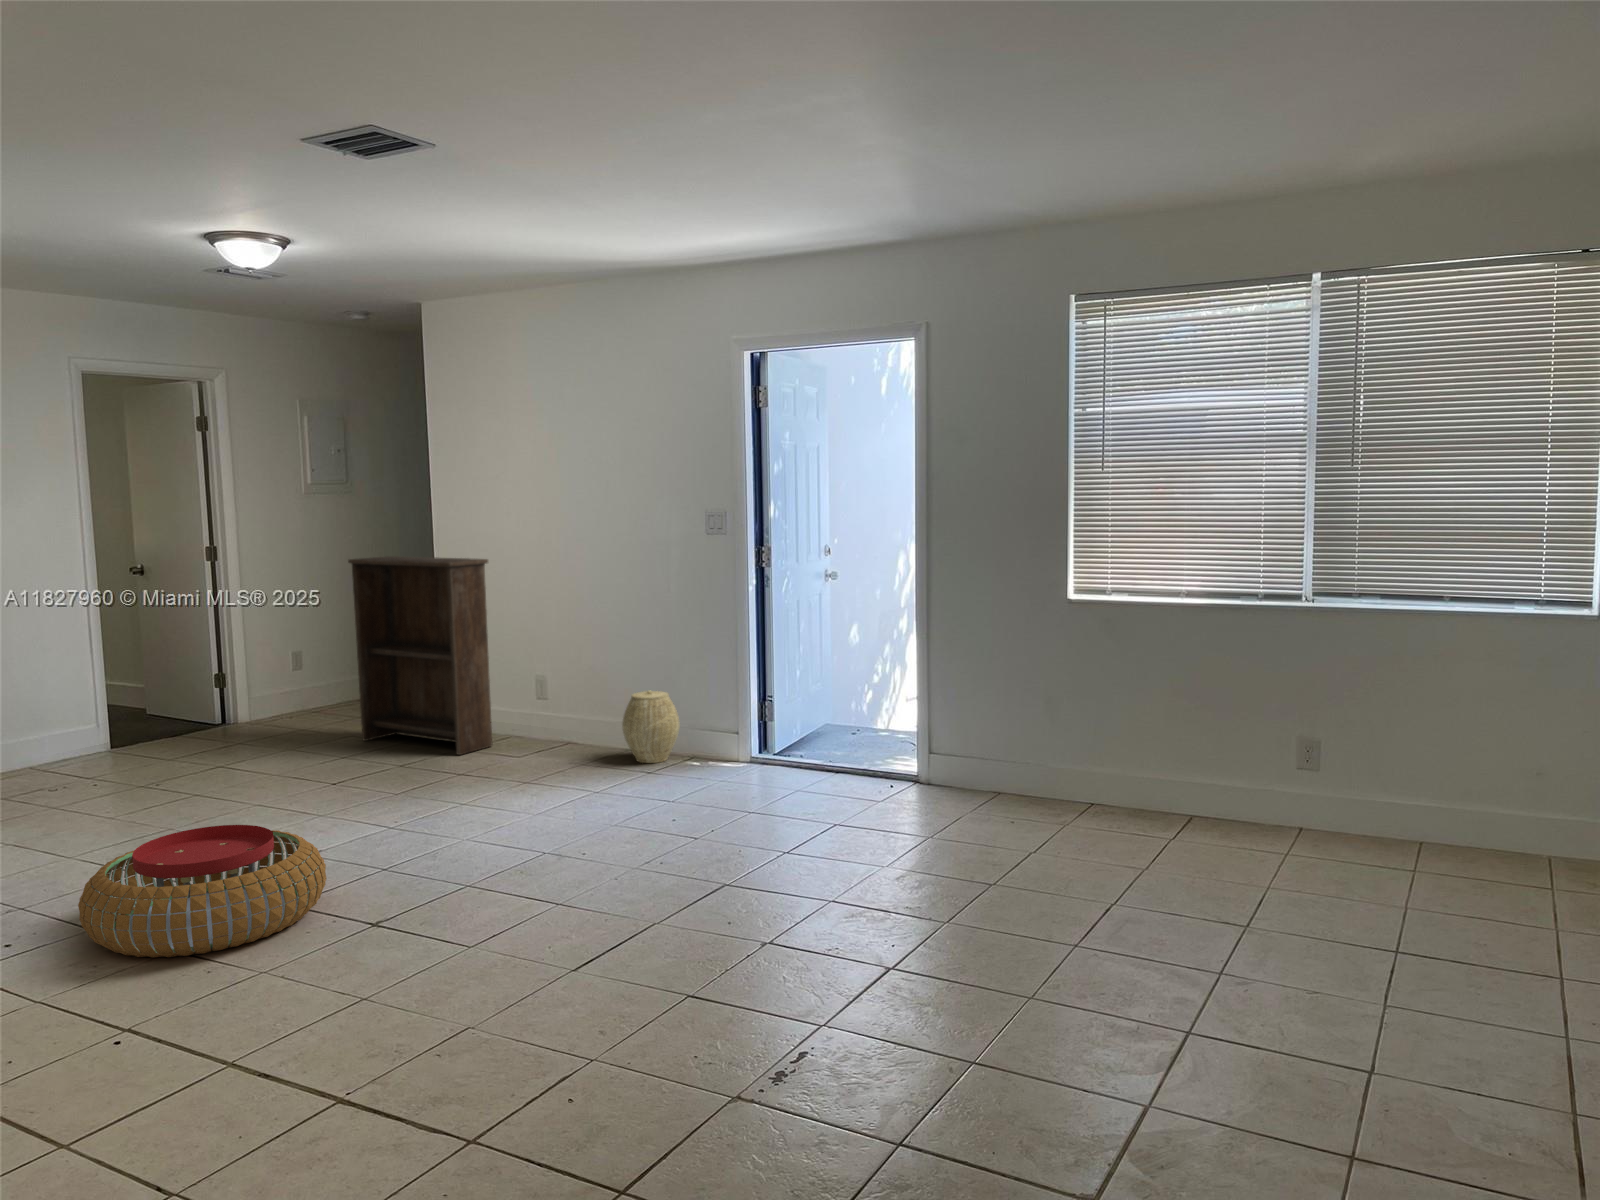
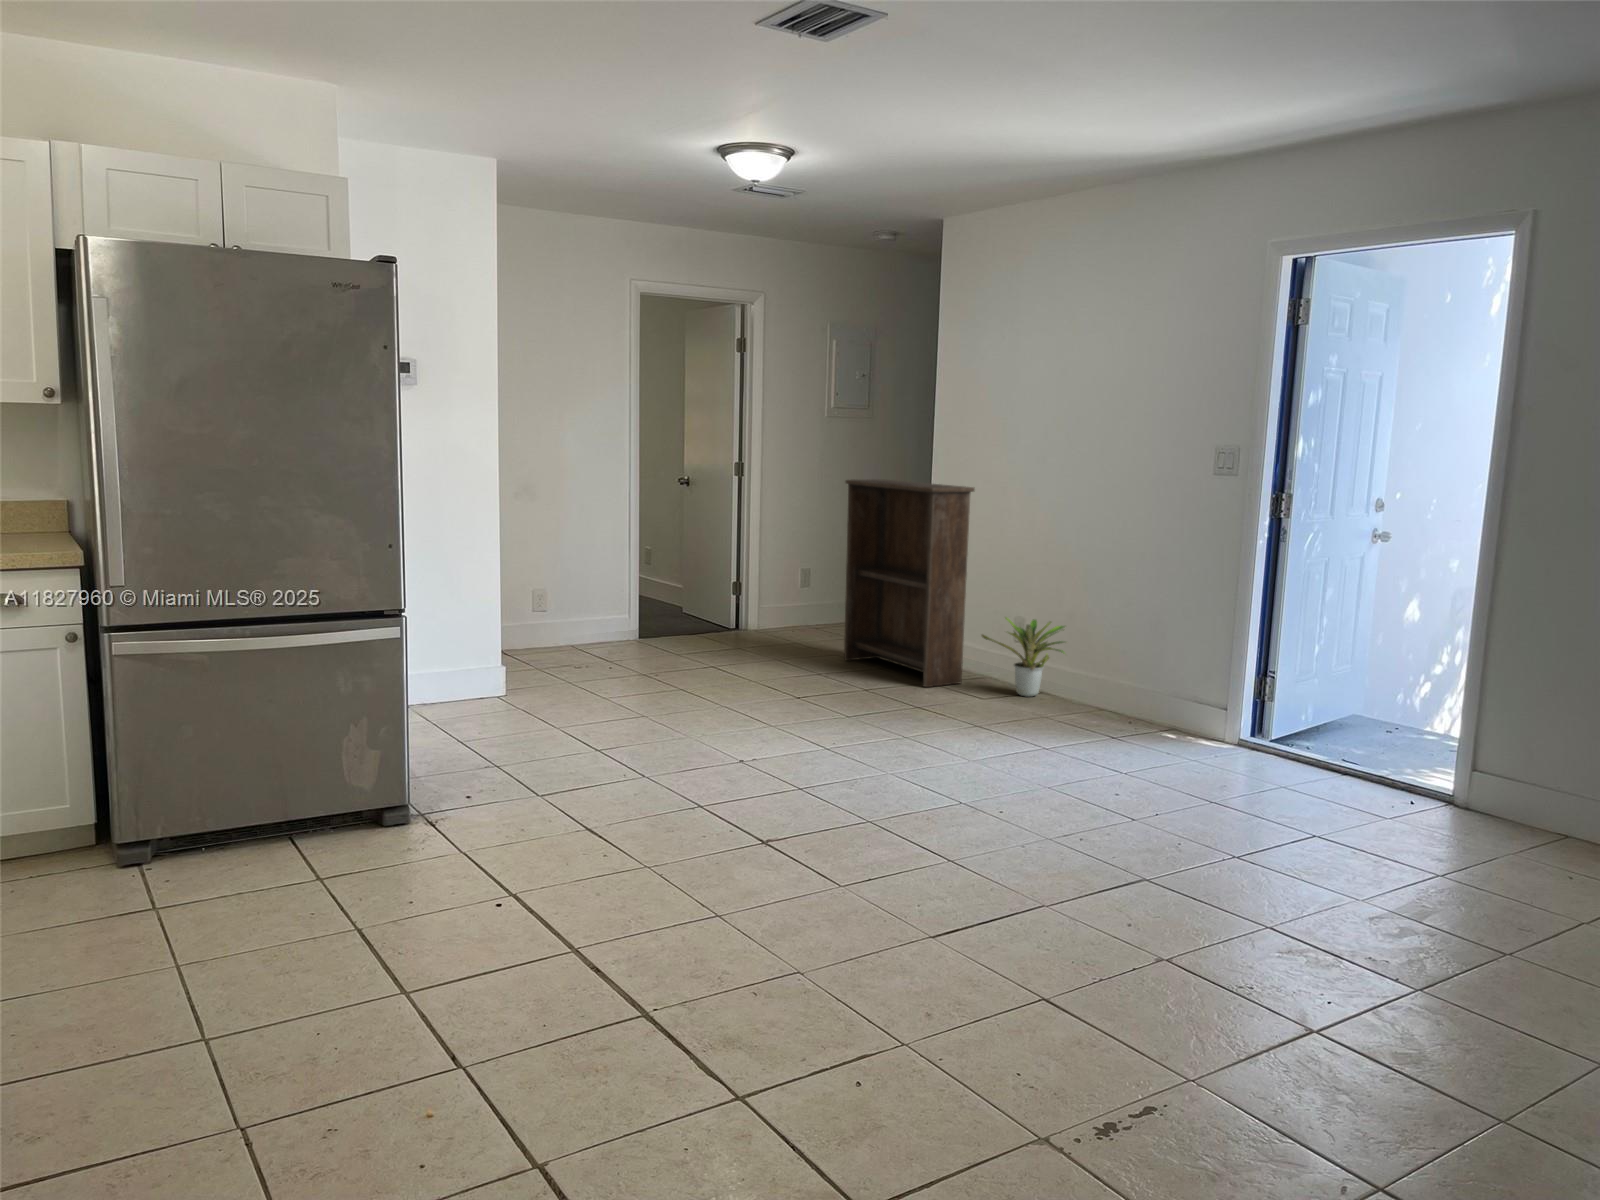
potted plant: none [509,677,594,750] -> present [982,617,1065,697]
woven basket: present [622,691,679,763] -> none [1092,645,1158,727]
pouf: present [78,825,327,958] -> none [527,716,738,833]

